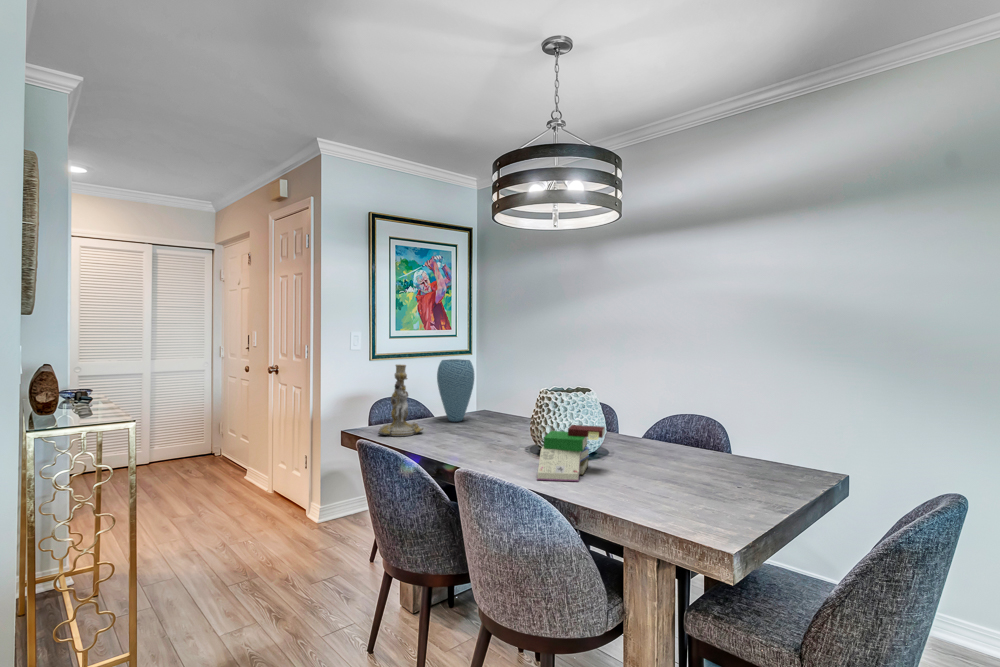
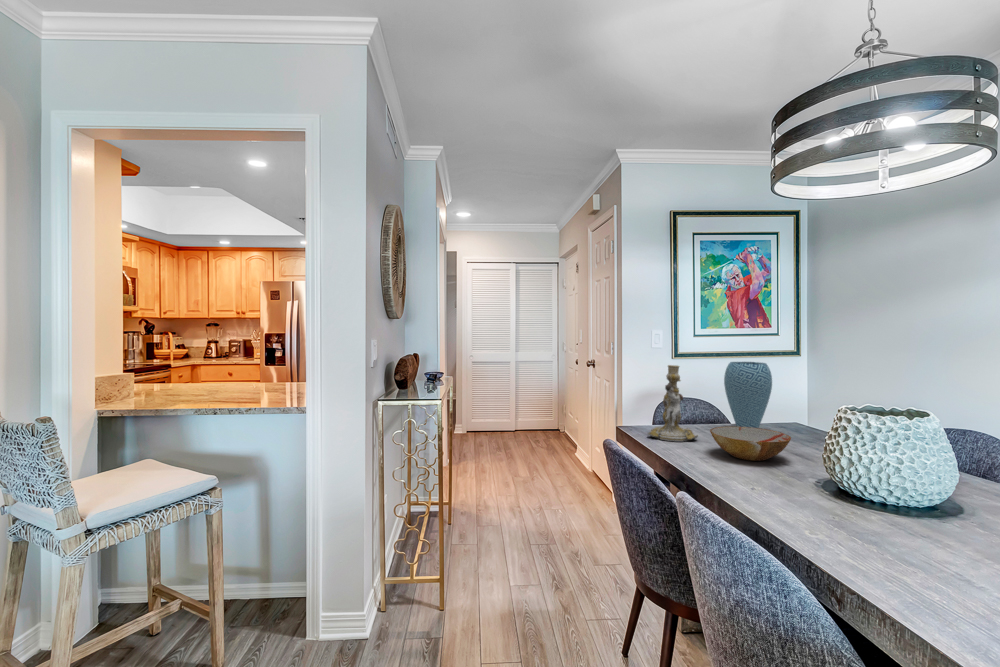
bowl: none [440,415,501,442] -> present [710,426,791,461]
book: present [537,425,605,481] -> none [802,462,939,545]

